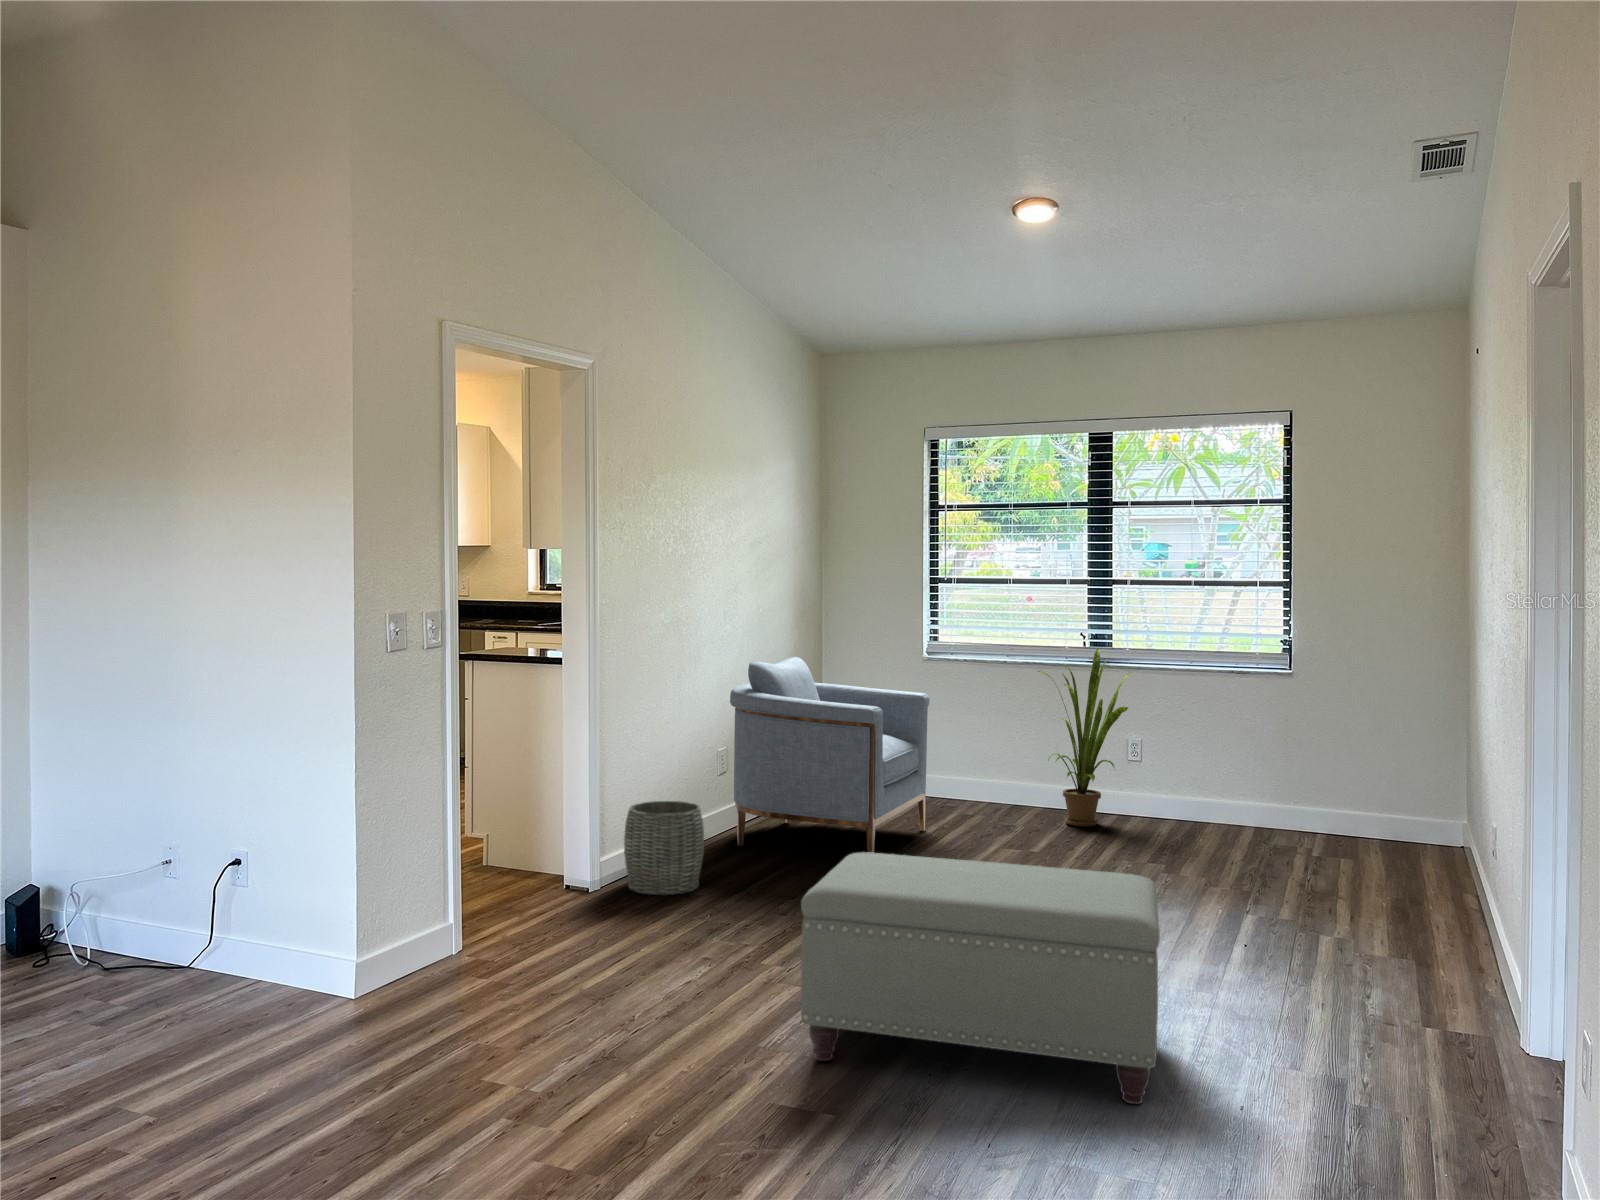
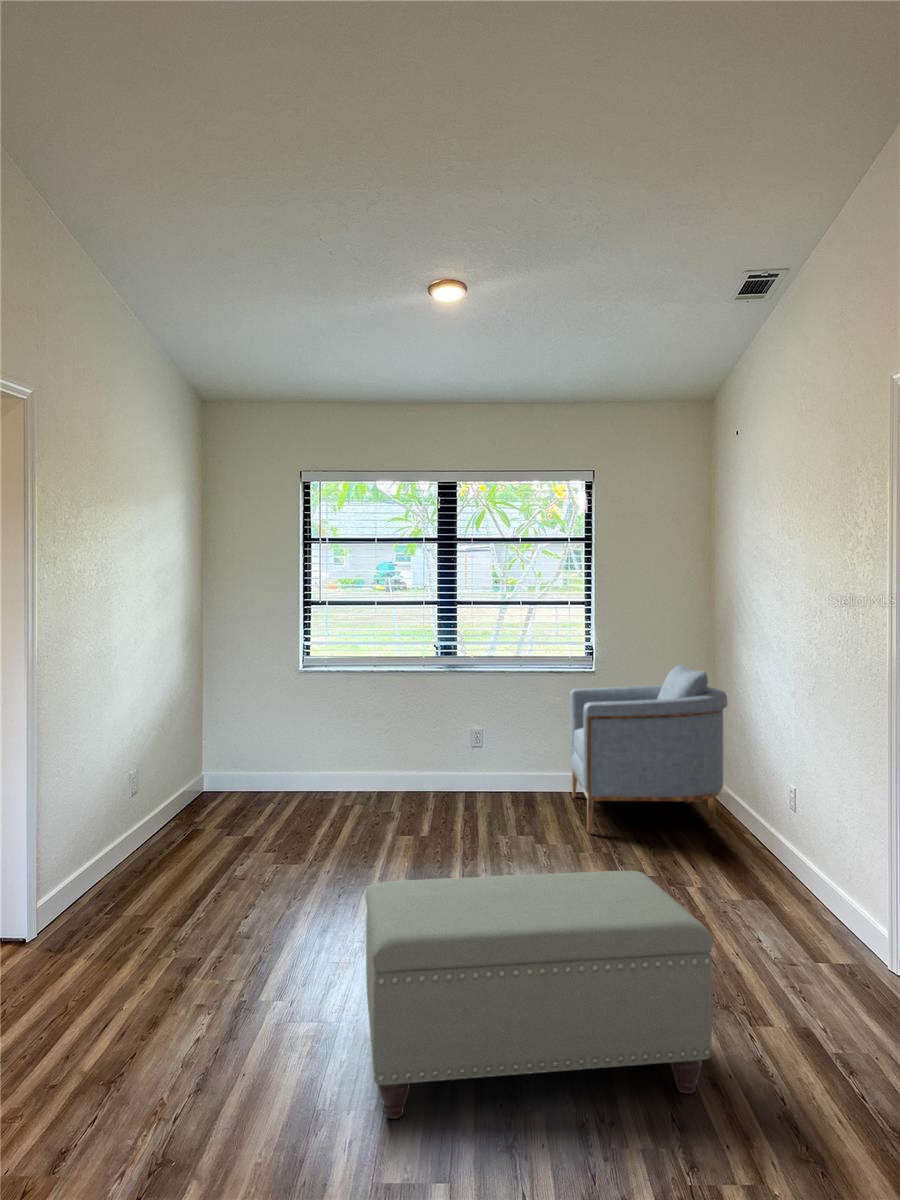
house plant: present [1038,648,1130,826] -> none [403,656,482,804]
armchair: present [730,656,930,853] -> present [570,664,727,832]
woven basket: present [624,801,704,895] -> none [61,833,147,937]

